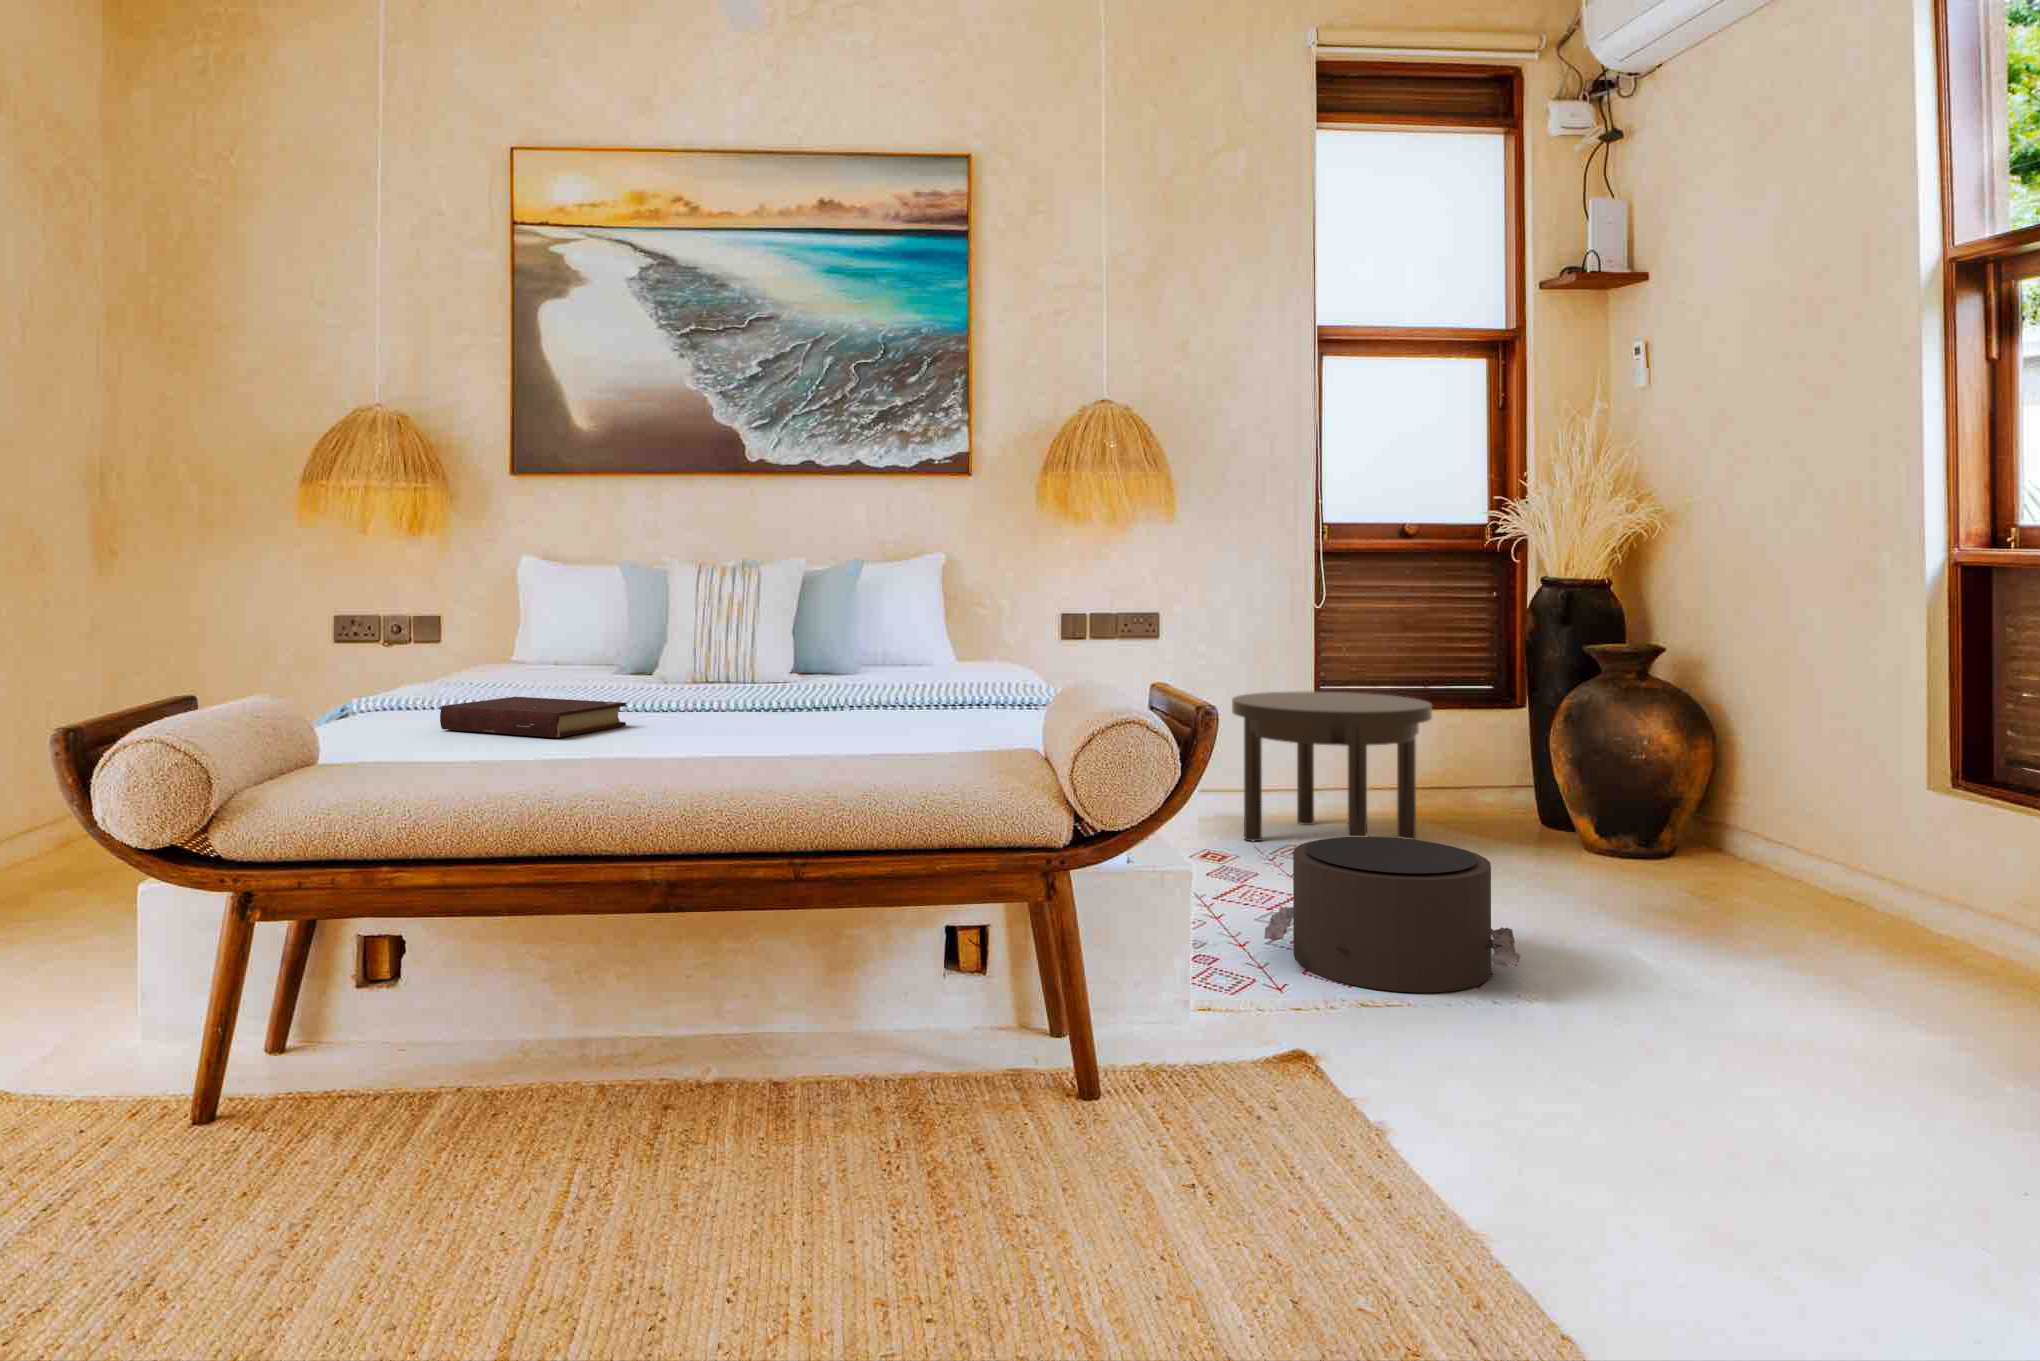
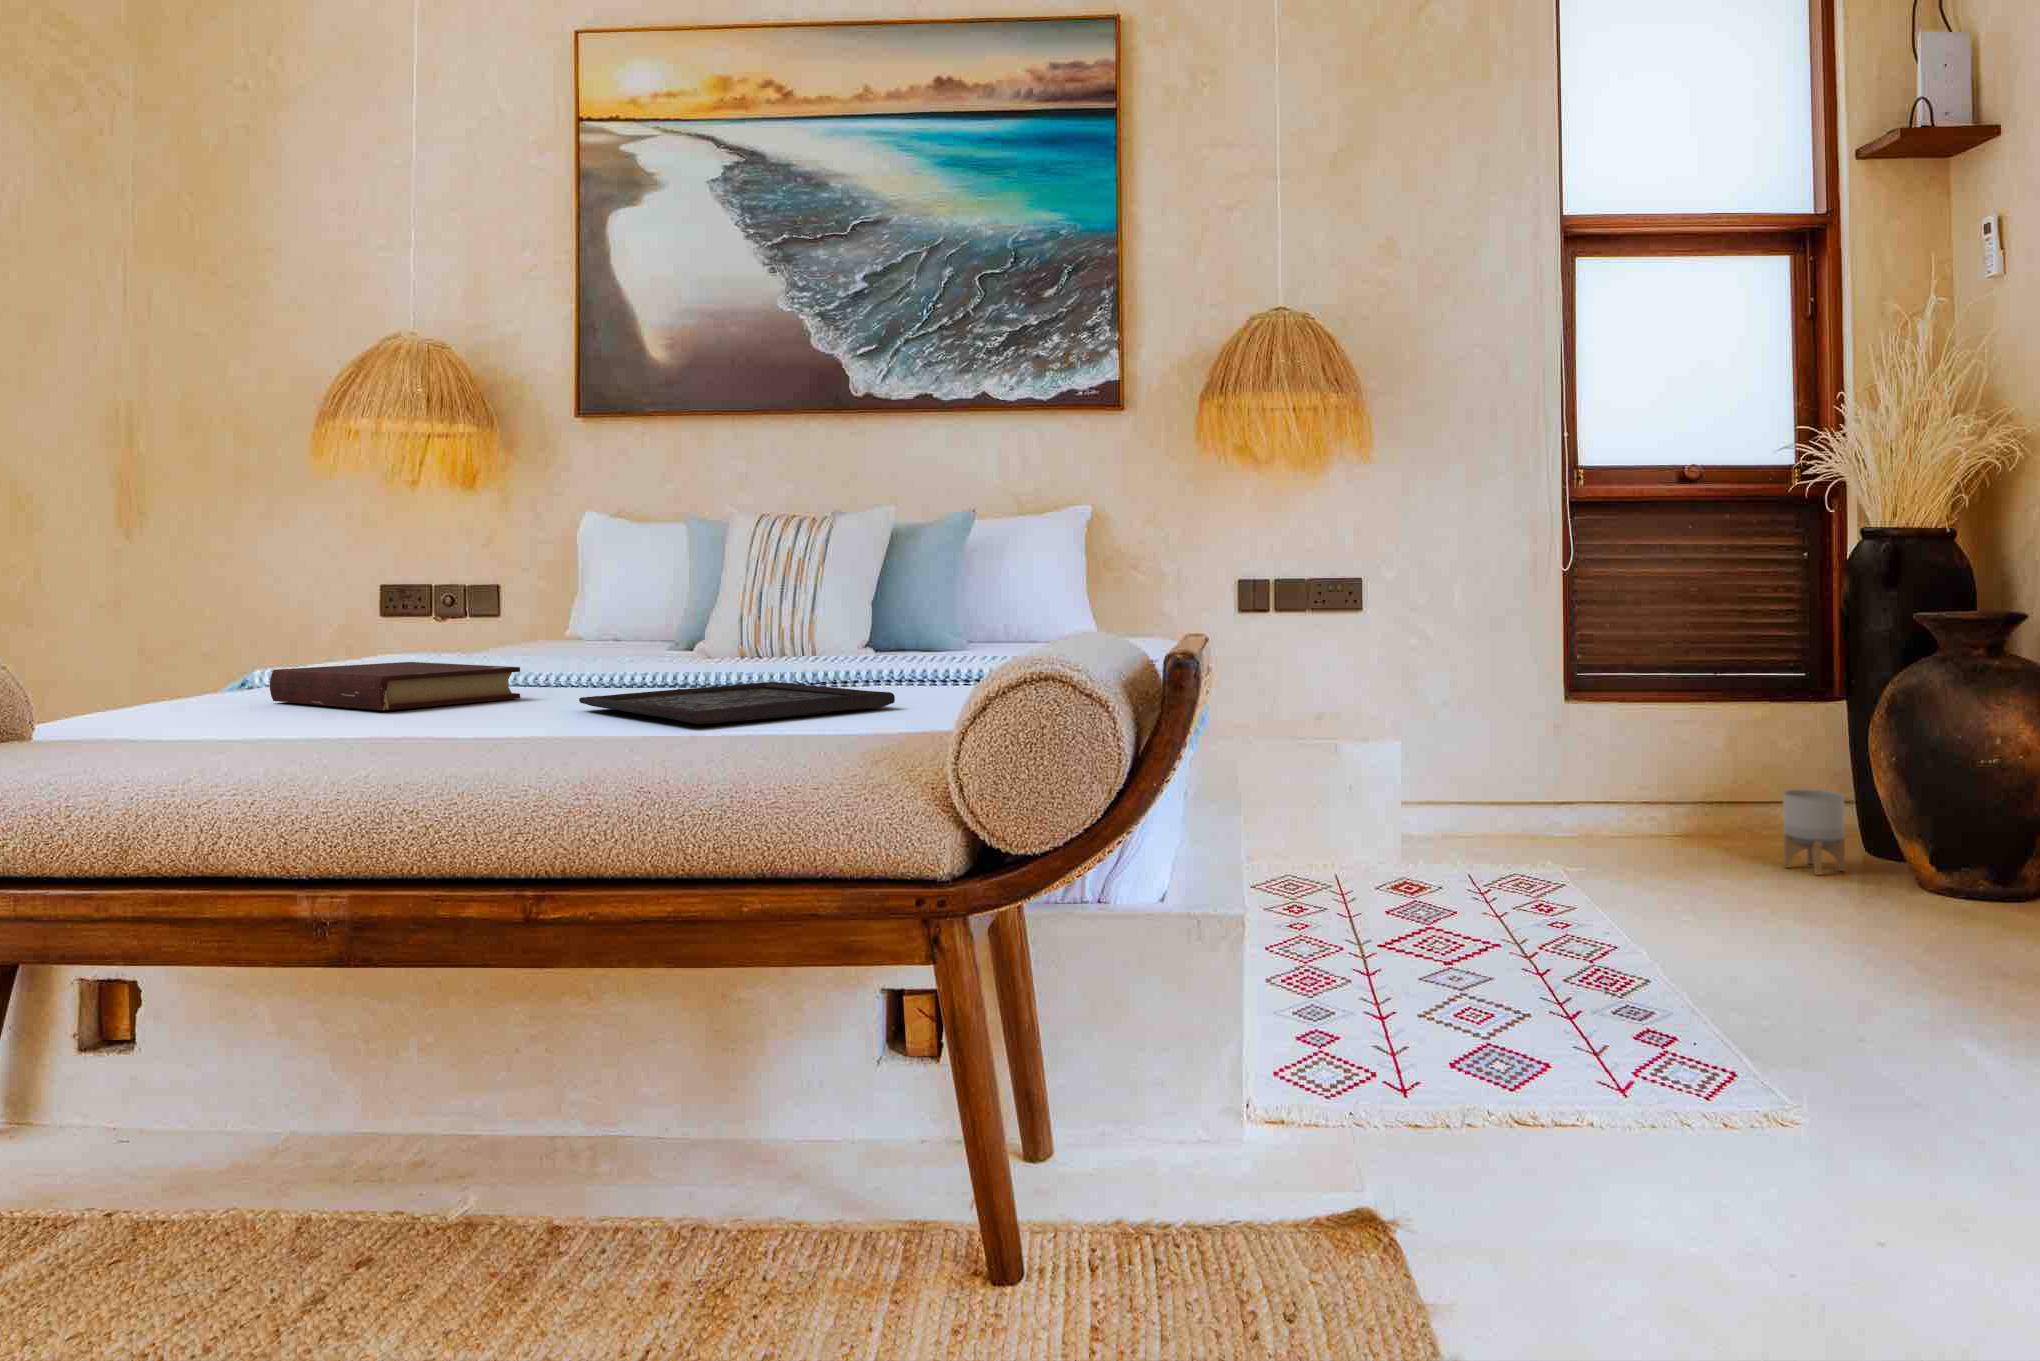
side table: present [1232,691,1432,842] -> none [1442,677,1704,893]
tray: none [700,712,927,749] -> present [579,682,895,724]
planter: none [1487,779,1532,843] -> present [1783,790,1845,875]
pouf: present [1264,837,1521,992] -> none [1400,866,1784,1106]

